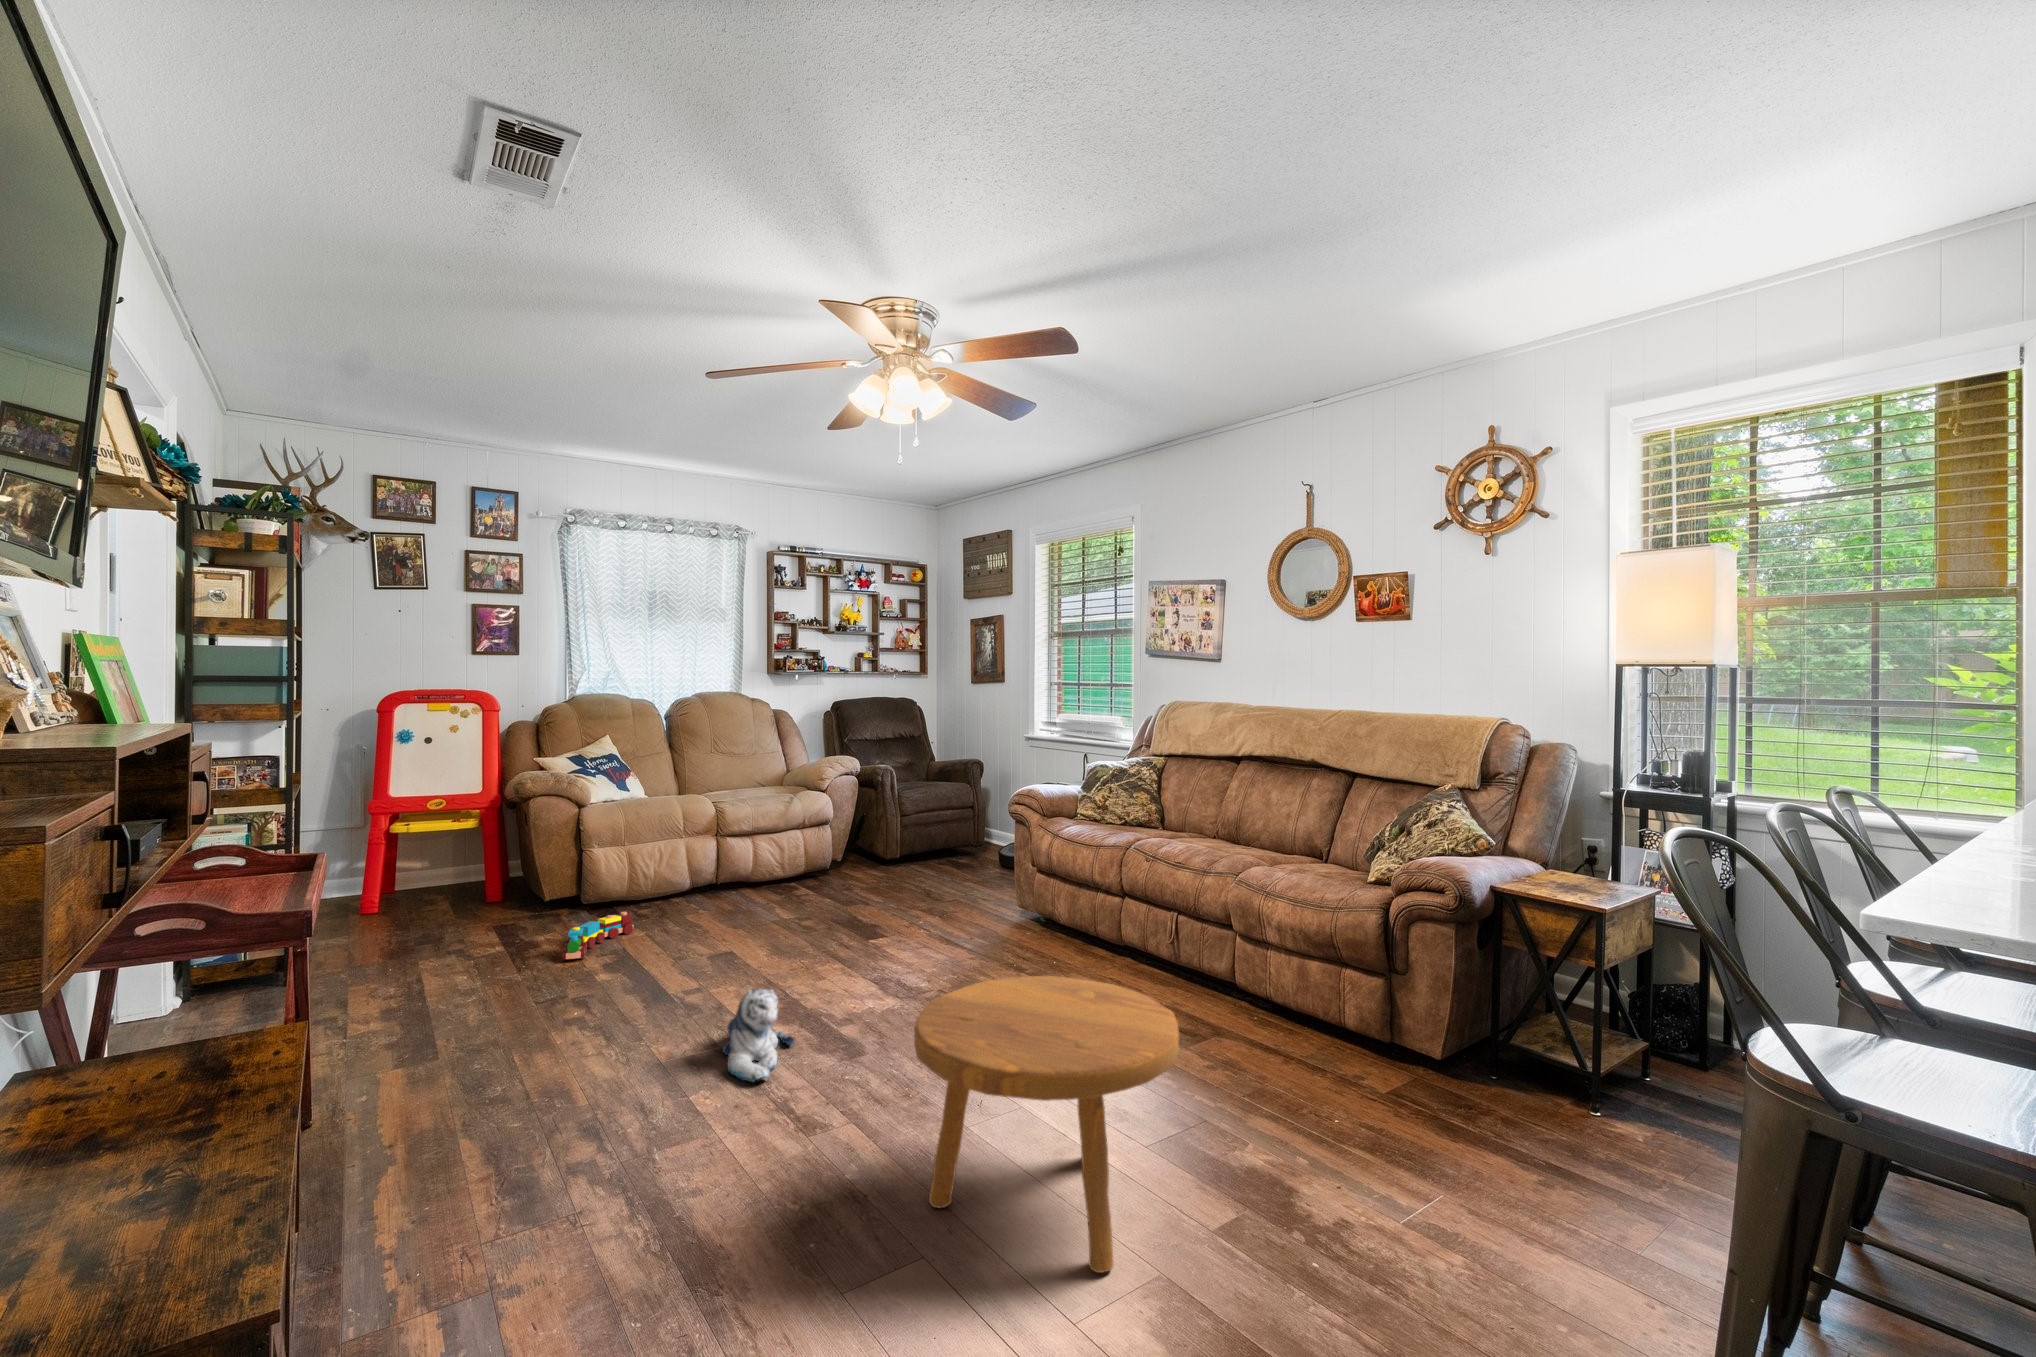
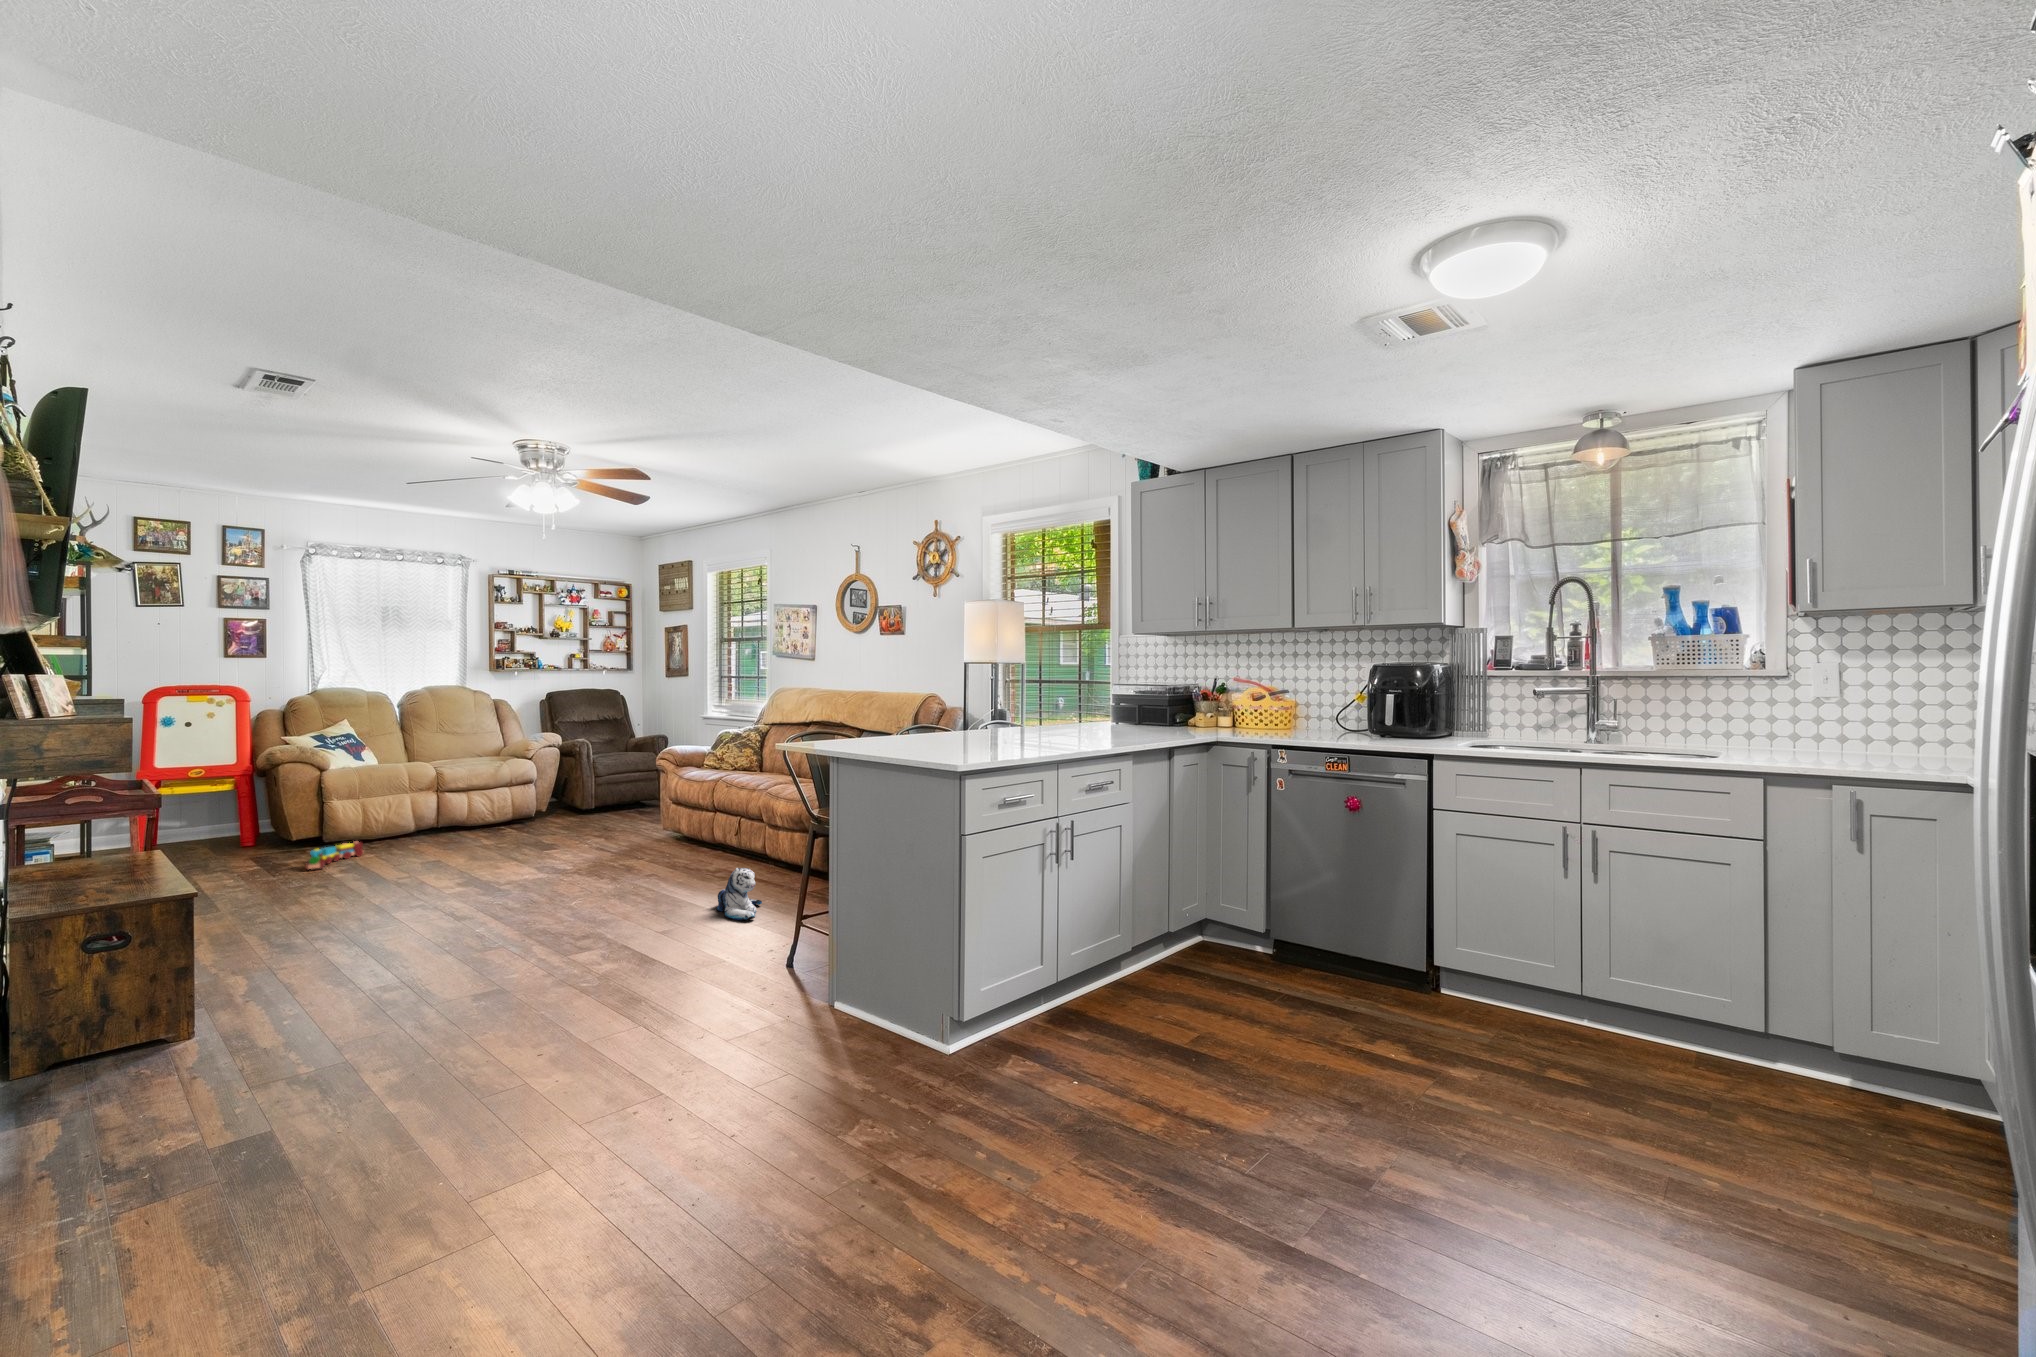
footstool: present [914,975,1179,1273] -> none [500,831,648,952]
plush toy: present [722,989,795,1082] -> present [716,868,762,920]

